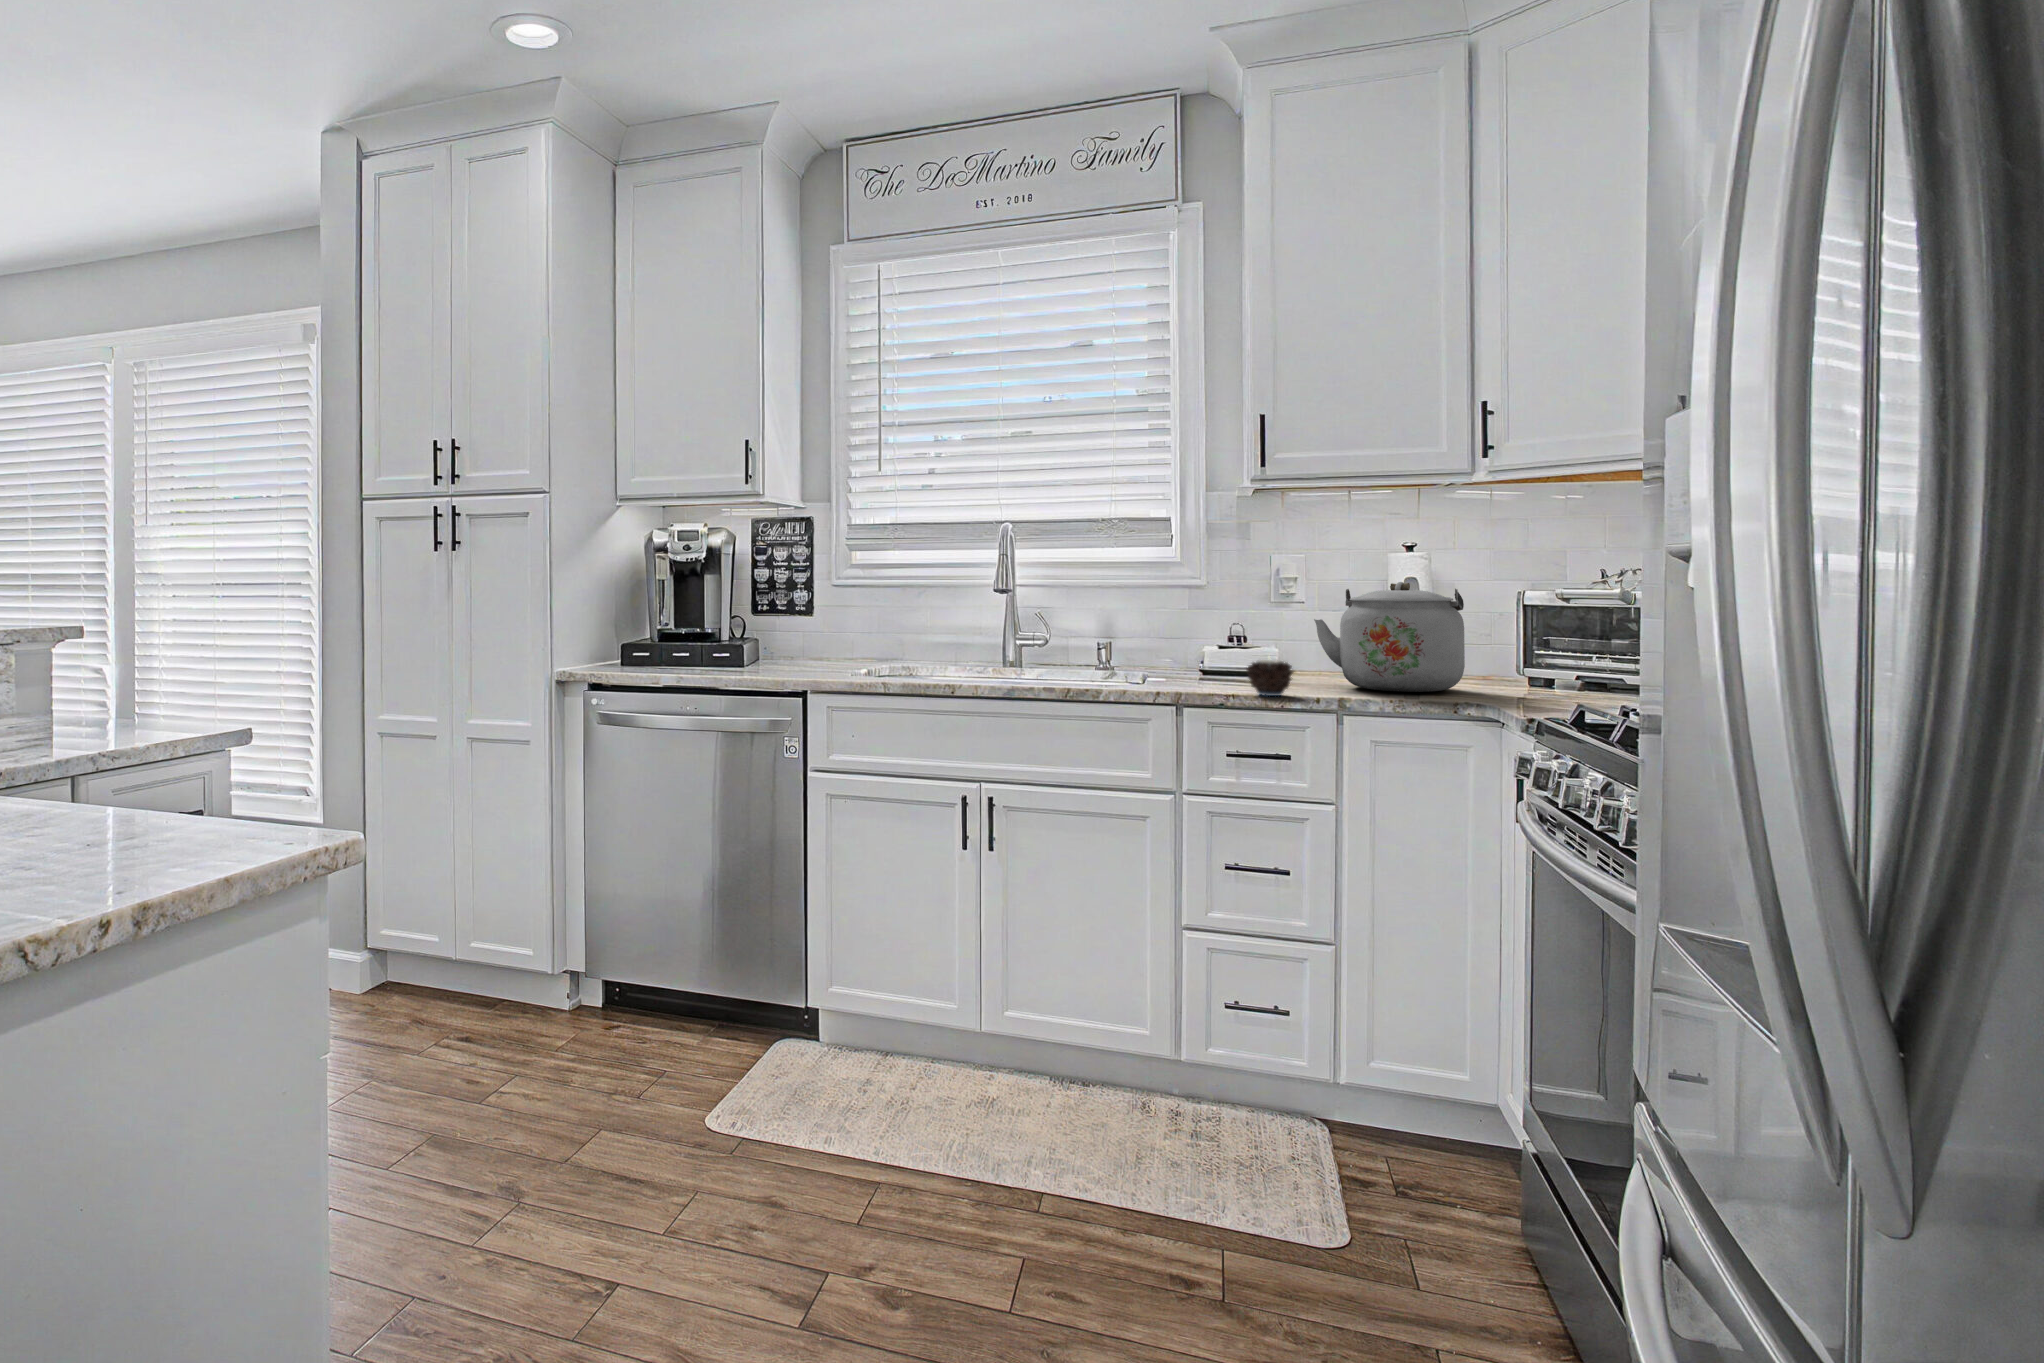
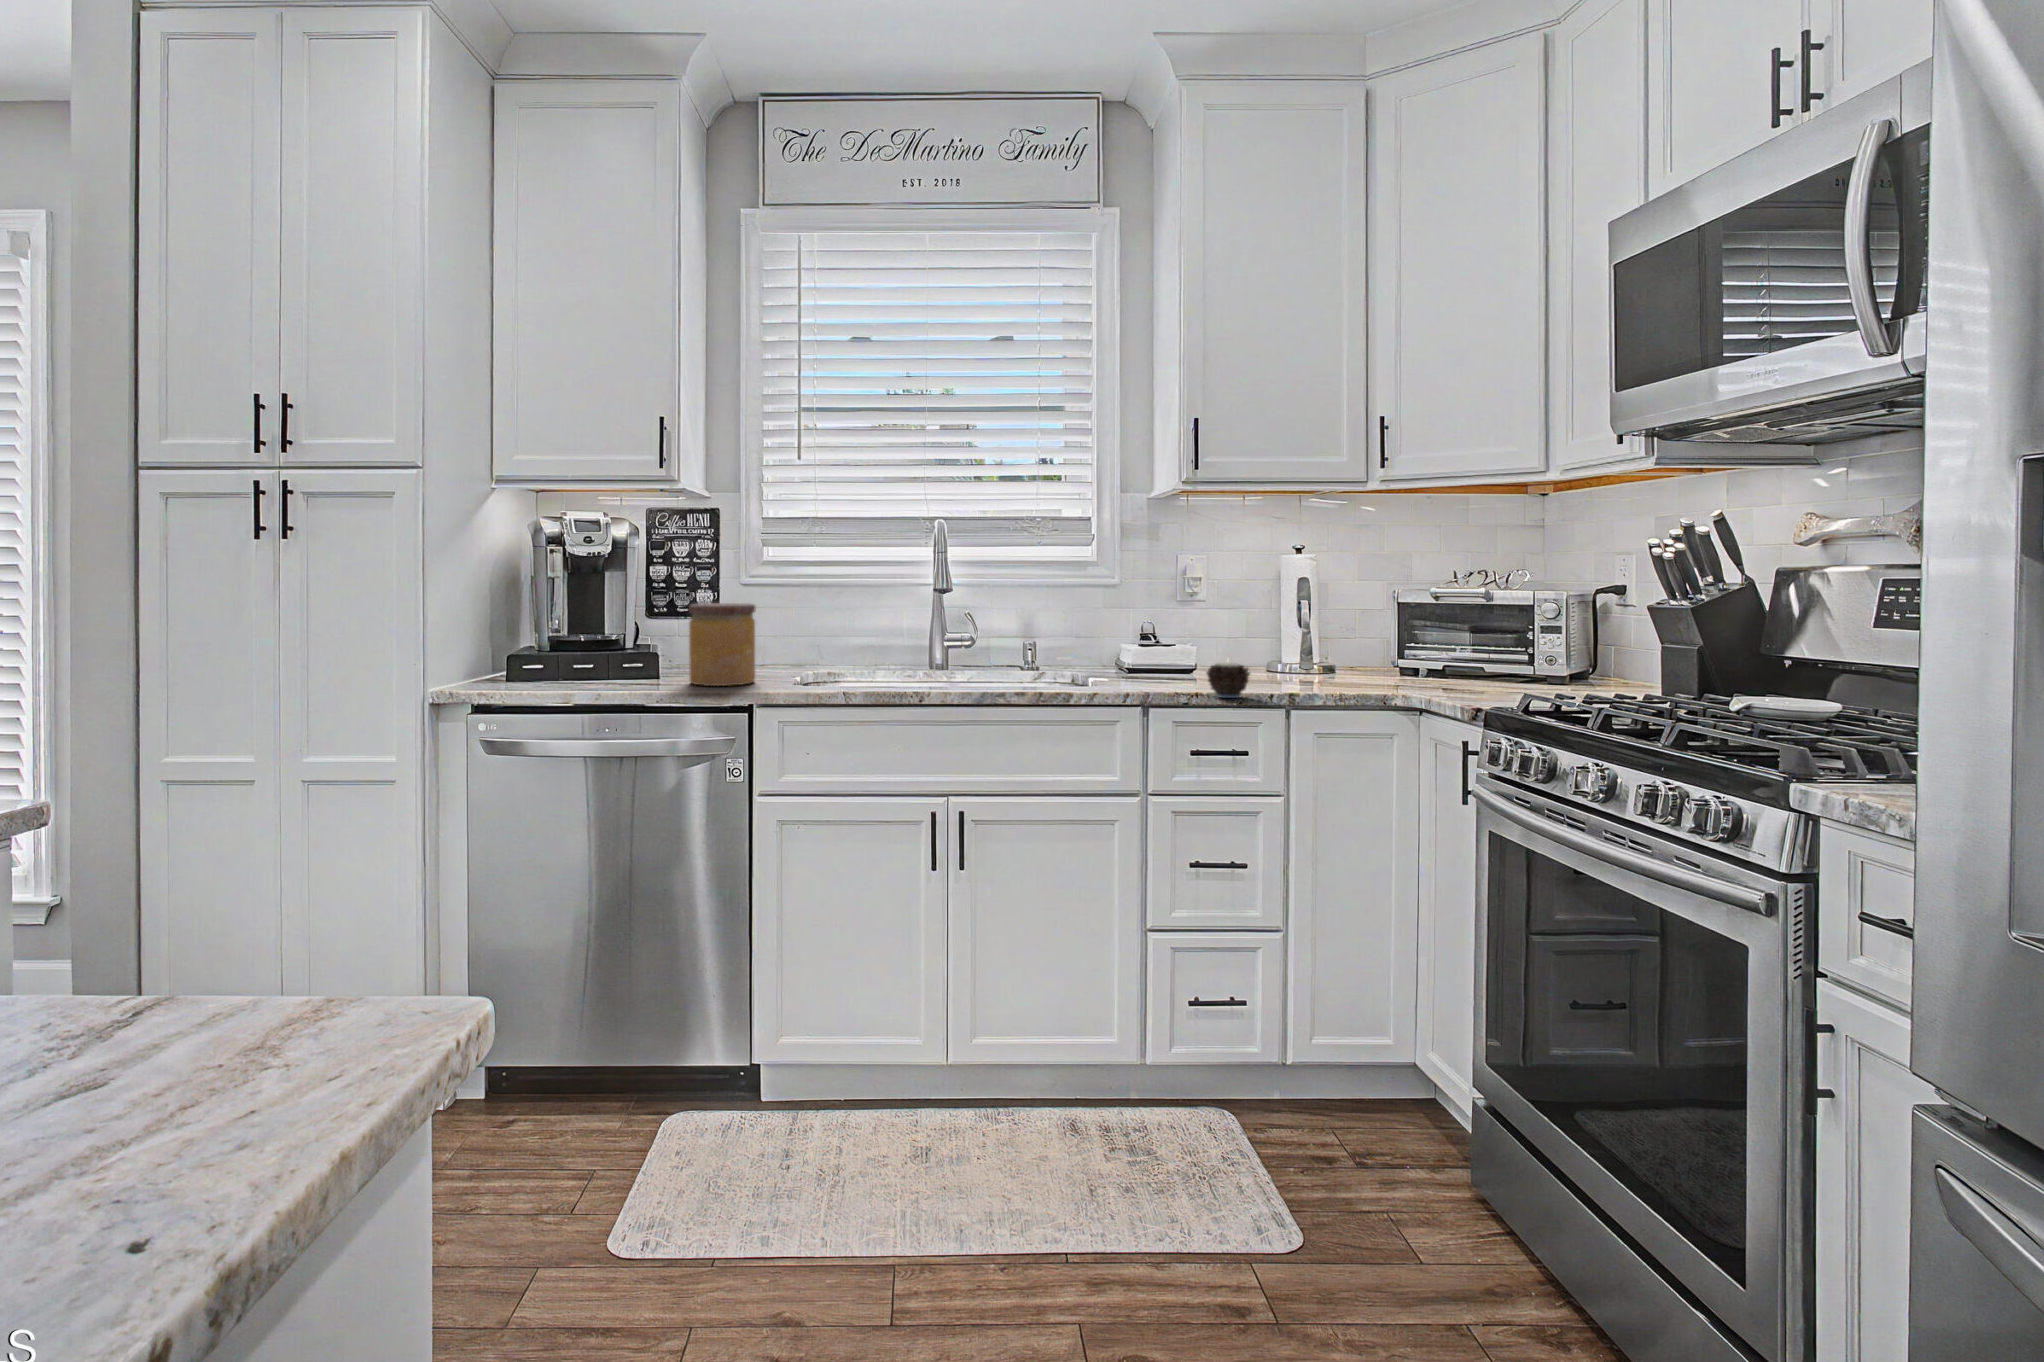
kettle: present [1314,582,1465,692] -> none [1249,587,1380,689]
jar: none [766,601,824,674] -> present [689,603,756,686]

